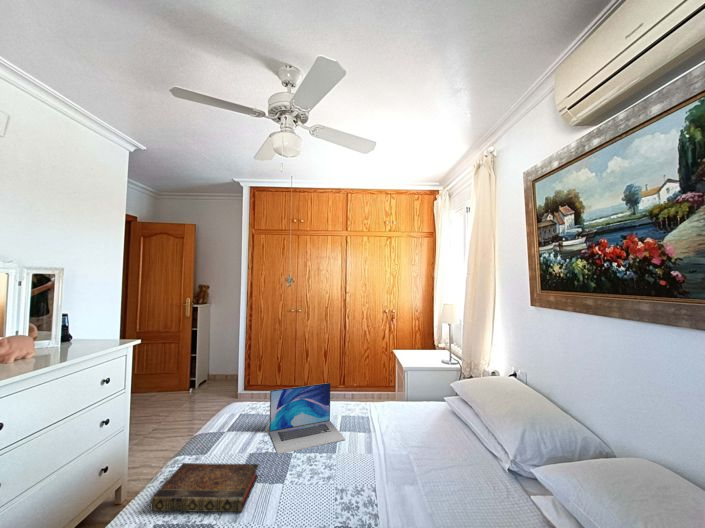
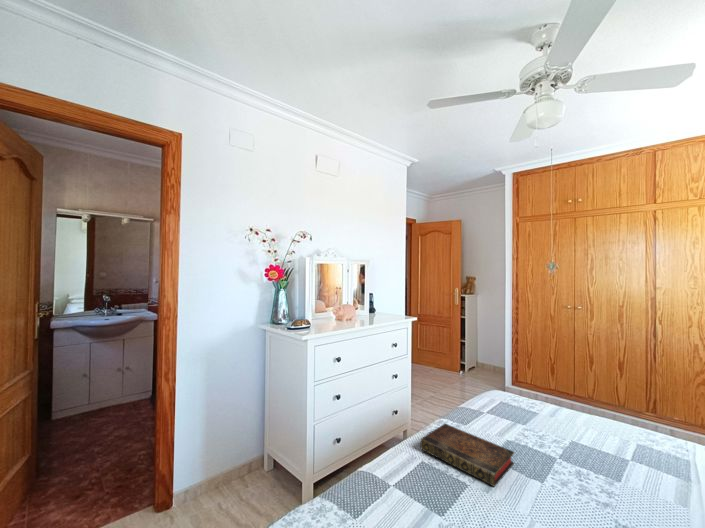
laptop: present [269,383,345,454] -> none [531,385,639,474]

